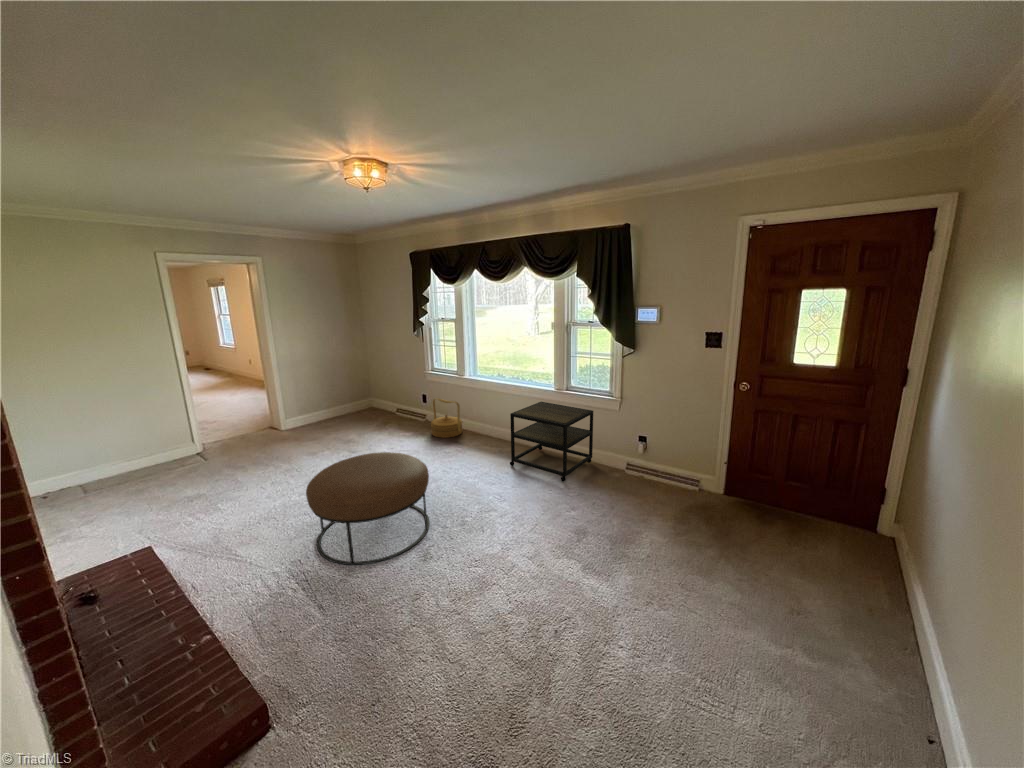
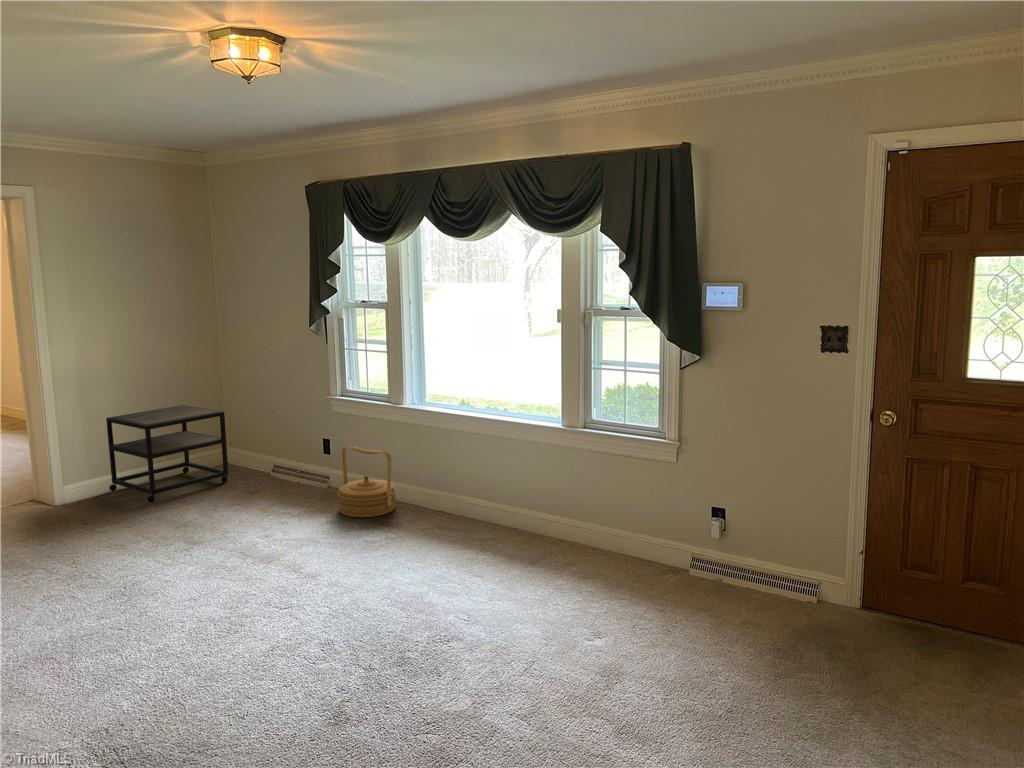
side table: present [510,402,593,482] -> present [106,405,228,502]
ottoman: present [306,452,429,565] -> none [122,534,341,730]

